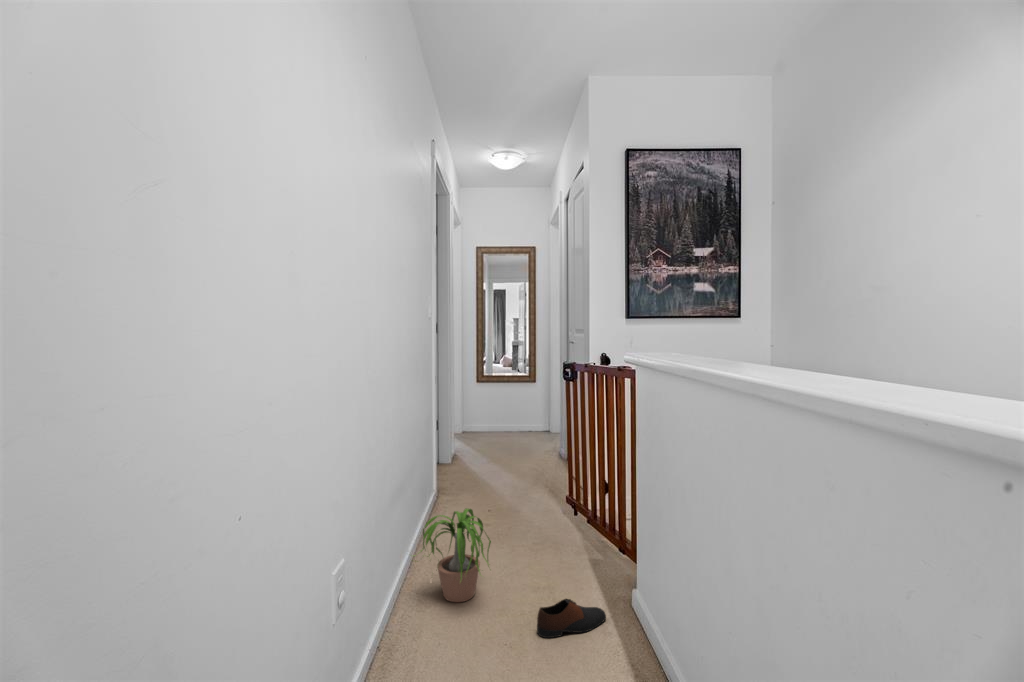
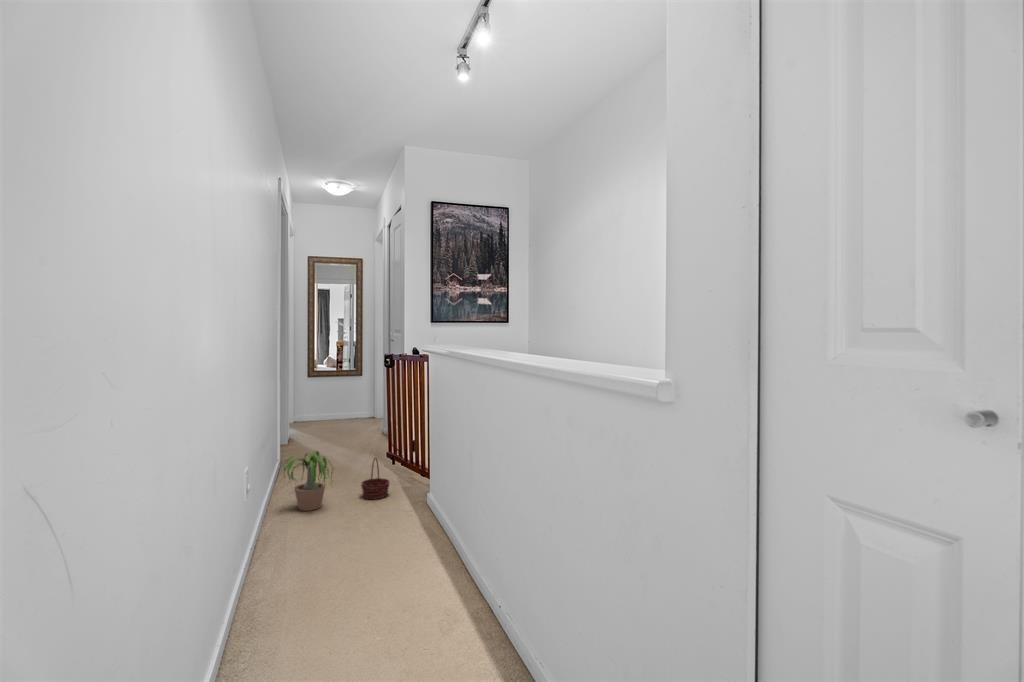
basket: none [531,523,574,589] -> present [361,458,390,499]
shoe: present [537,599,606,638] -> none [365,495,409,517]

